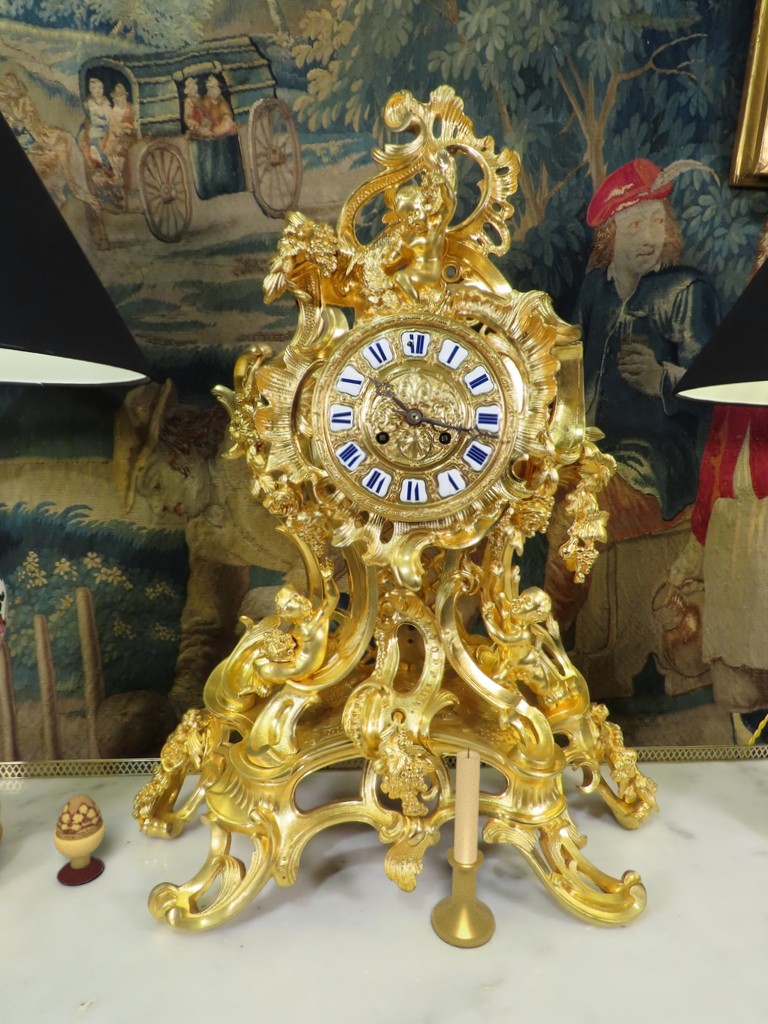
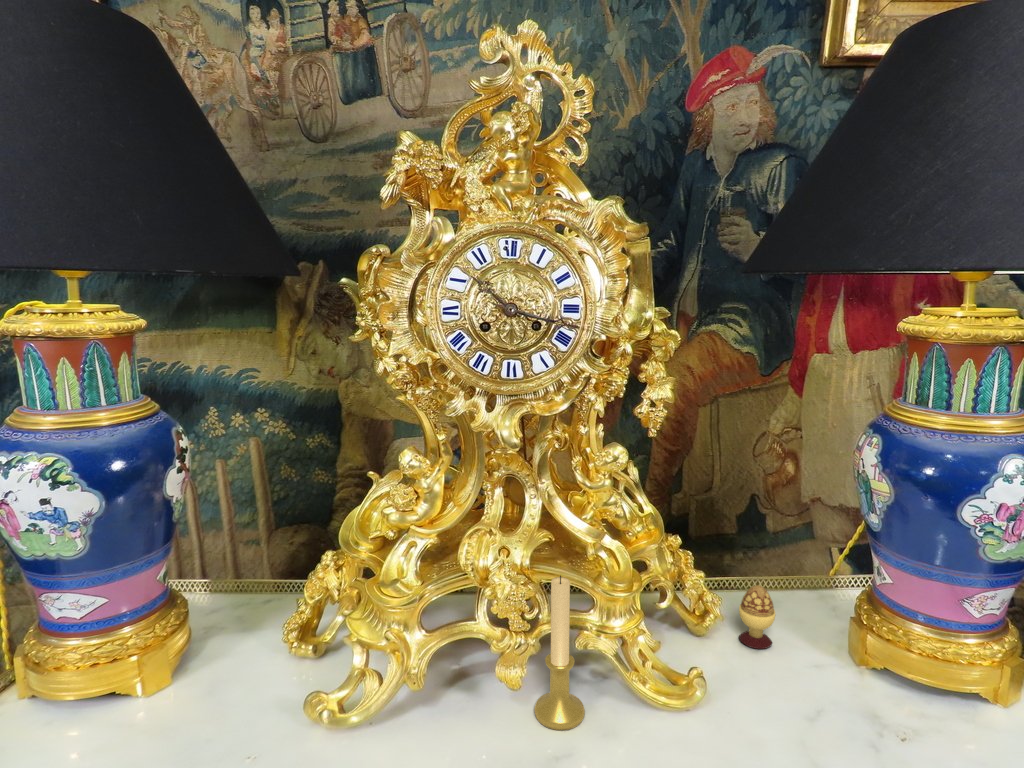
decorative egg: present [54,794,105,885] -> present [739,585,775,649]

